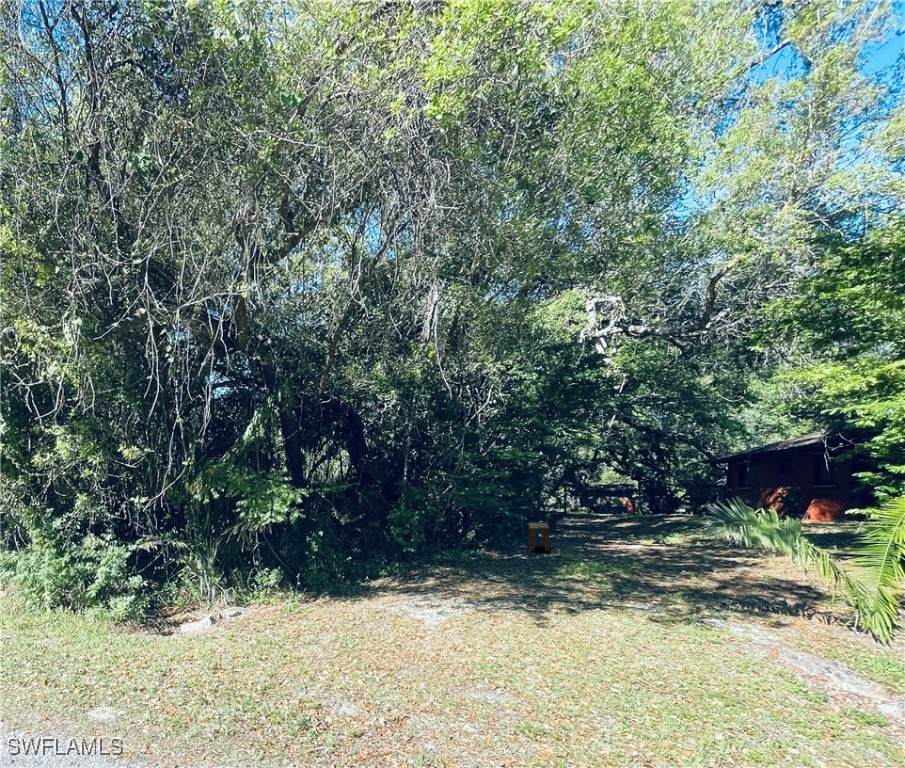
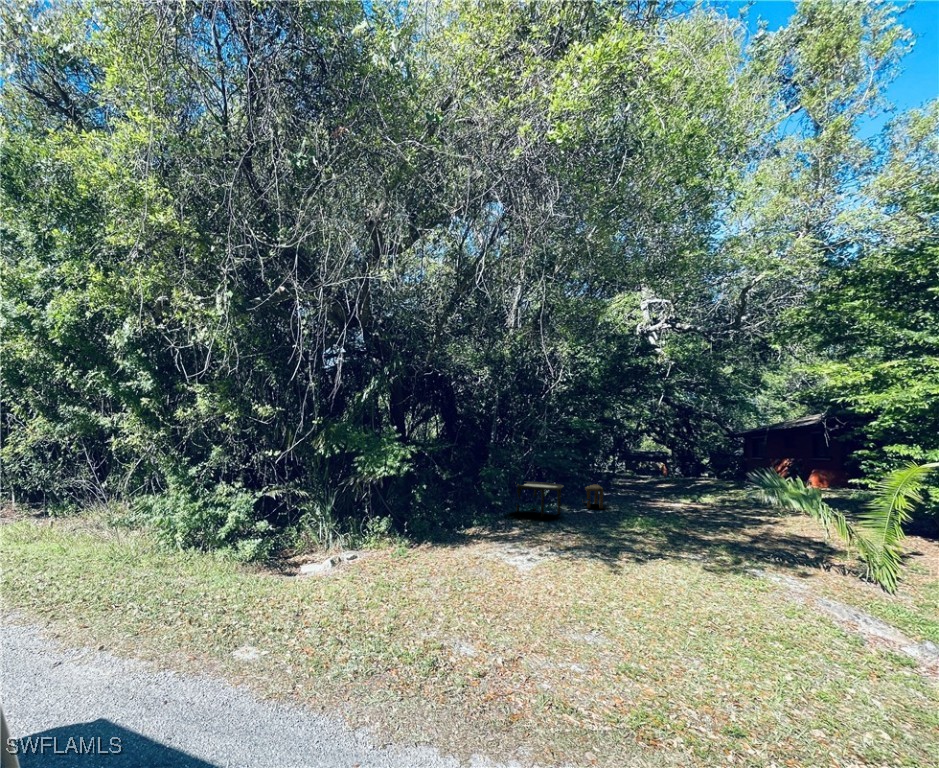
round table: none [443,522,499,563] -> present [516,482,563,517]

